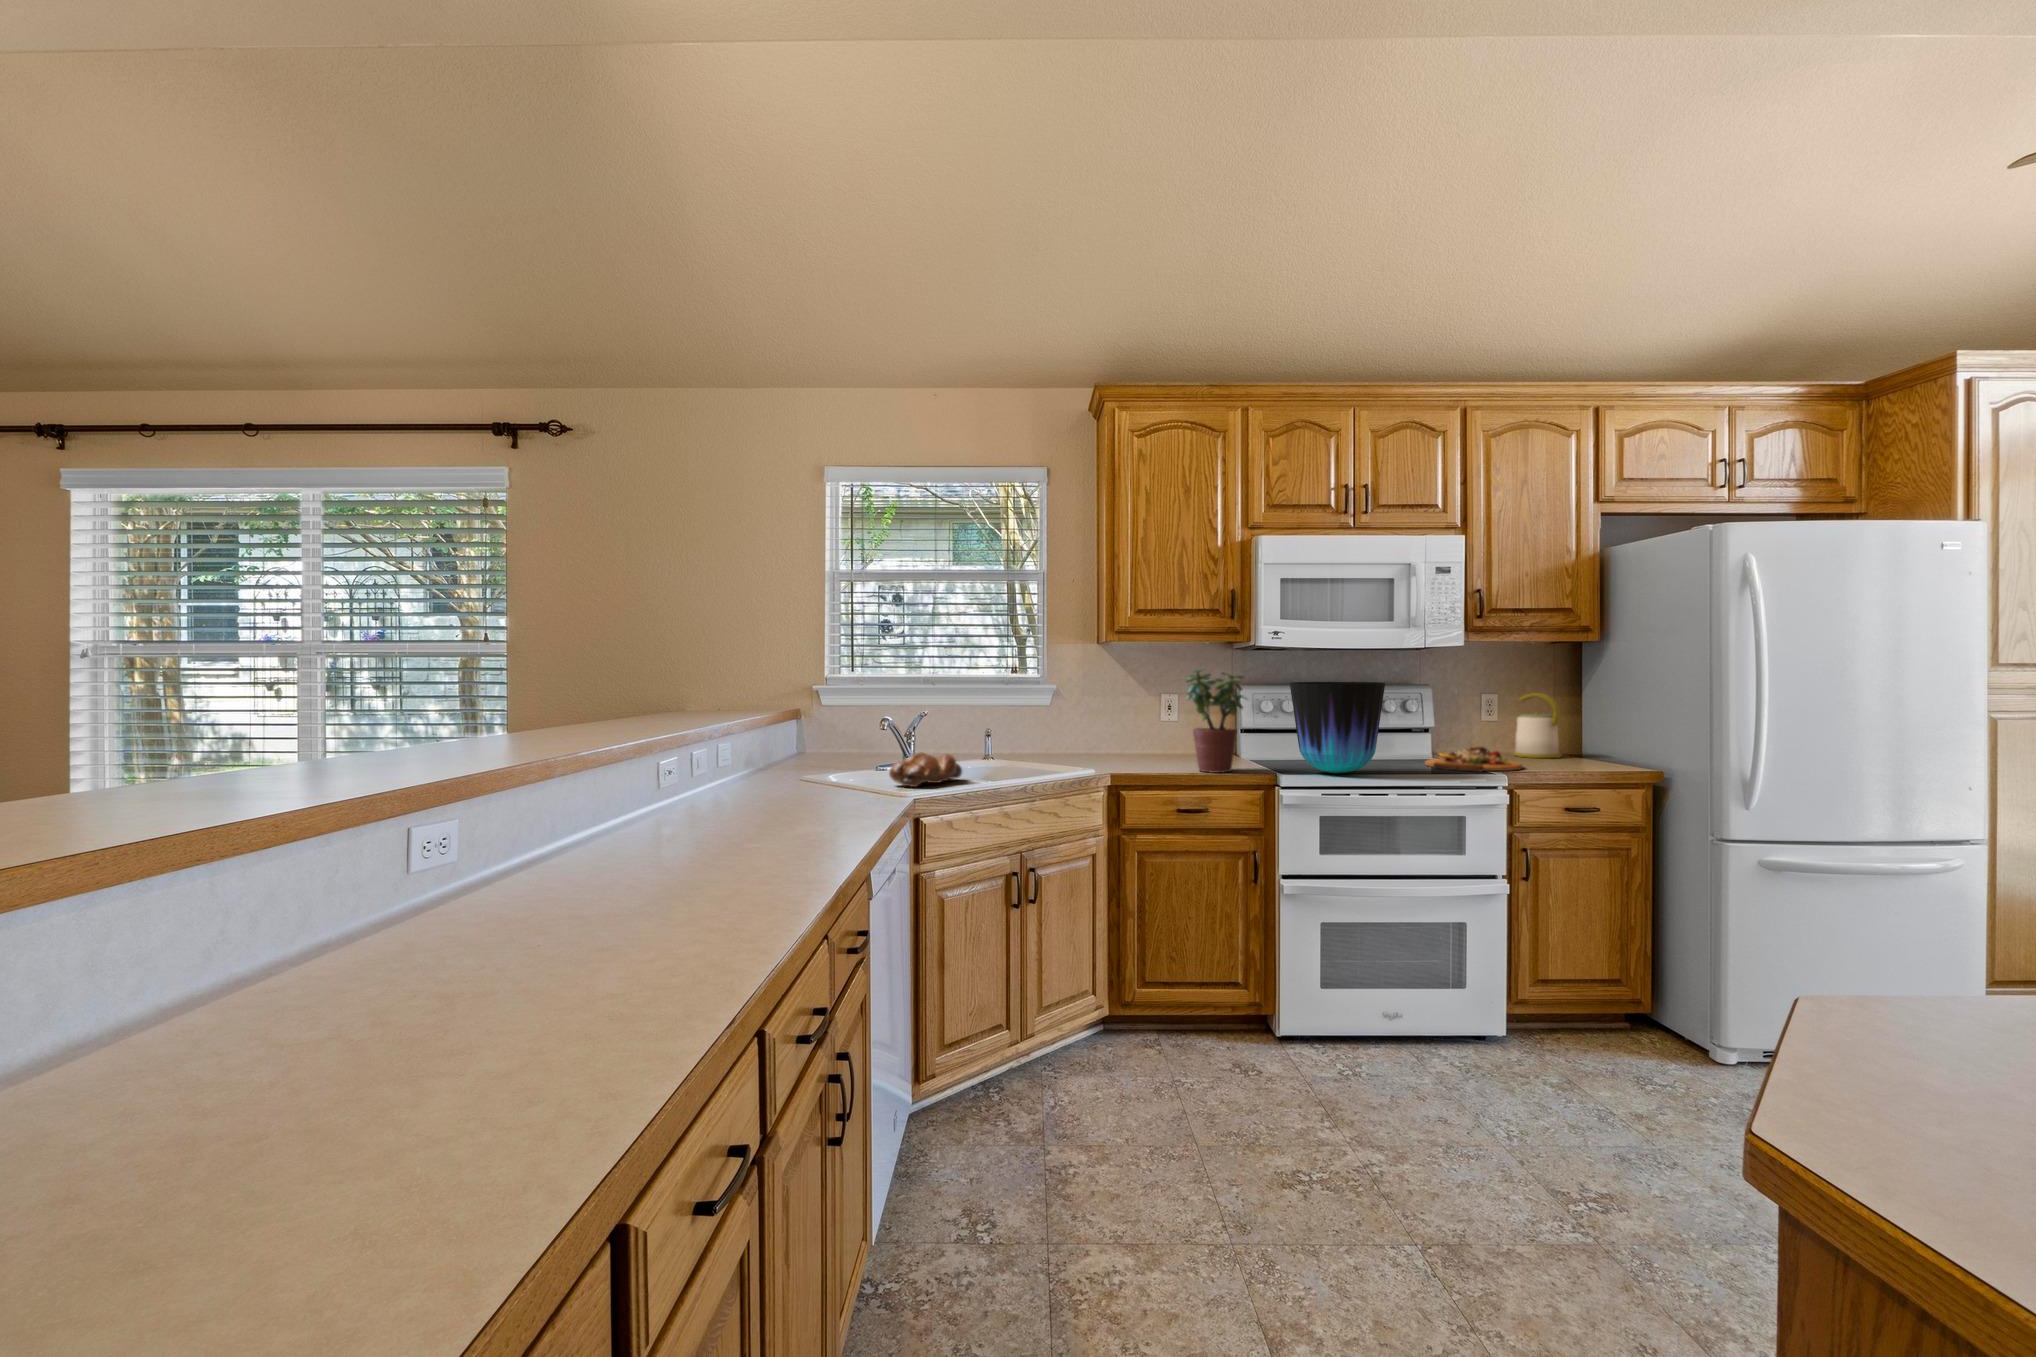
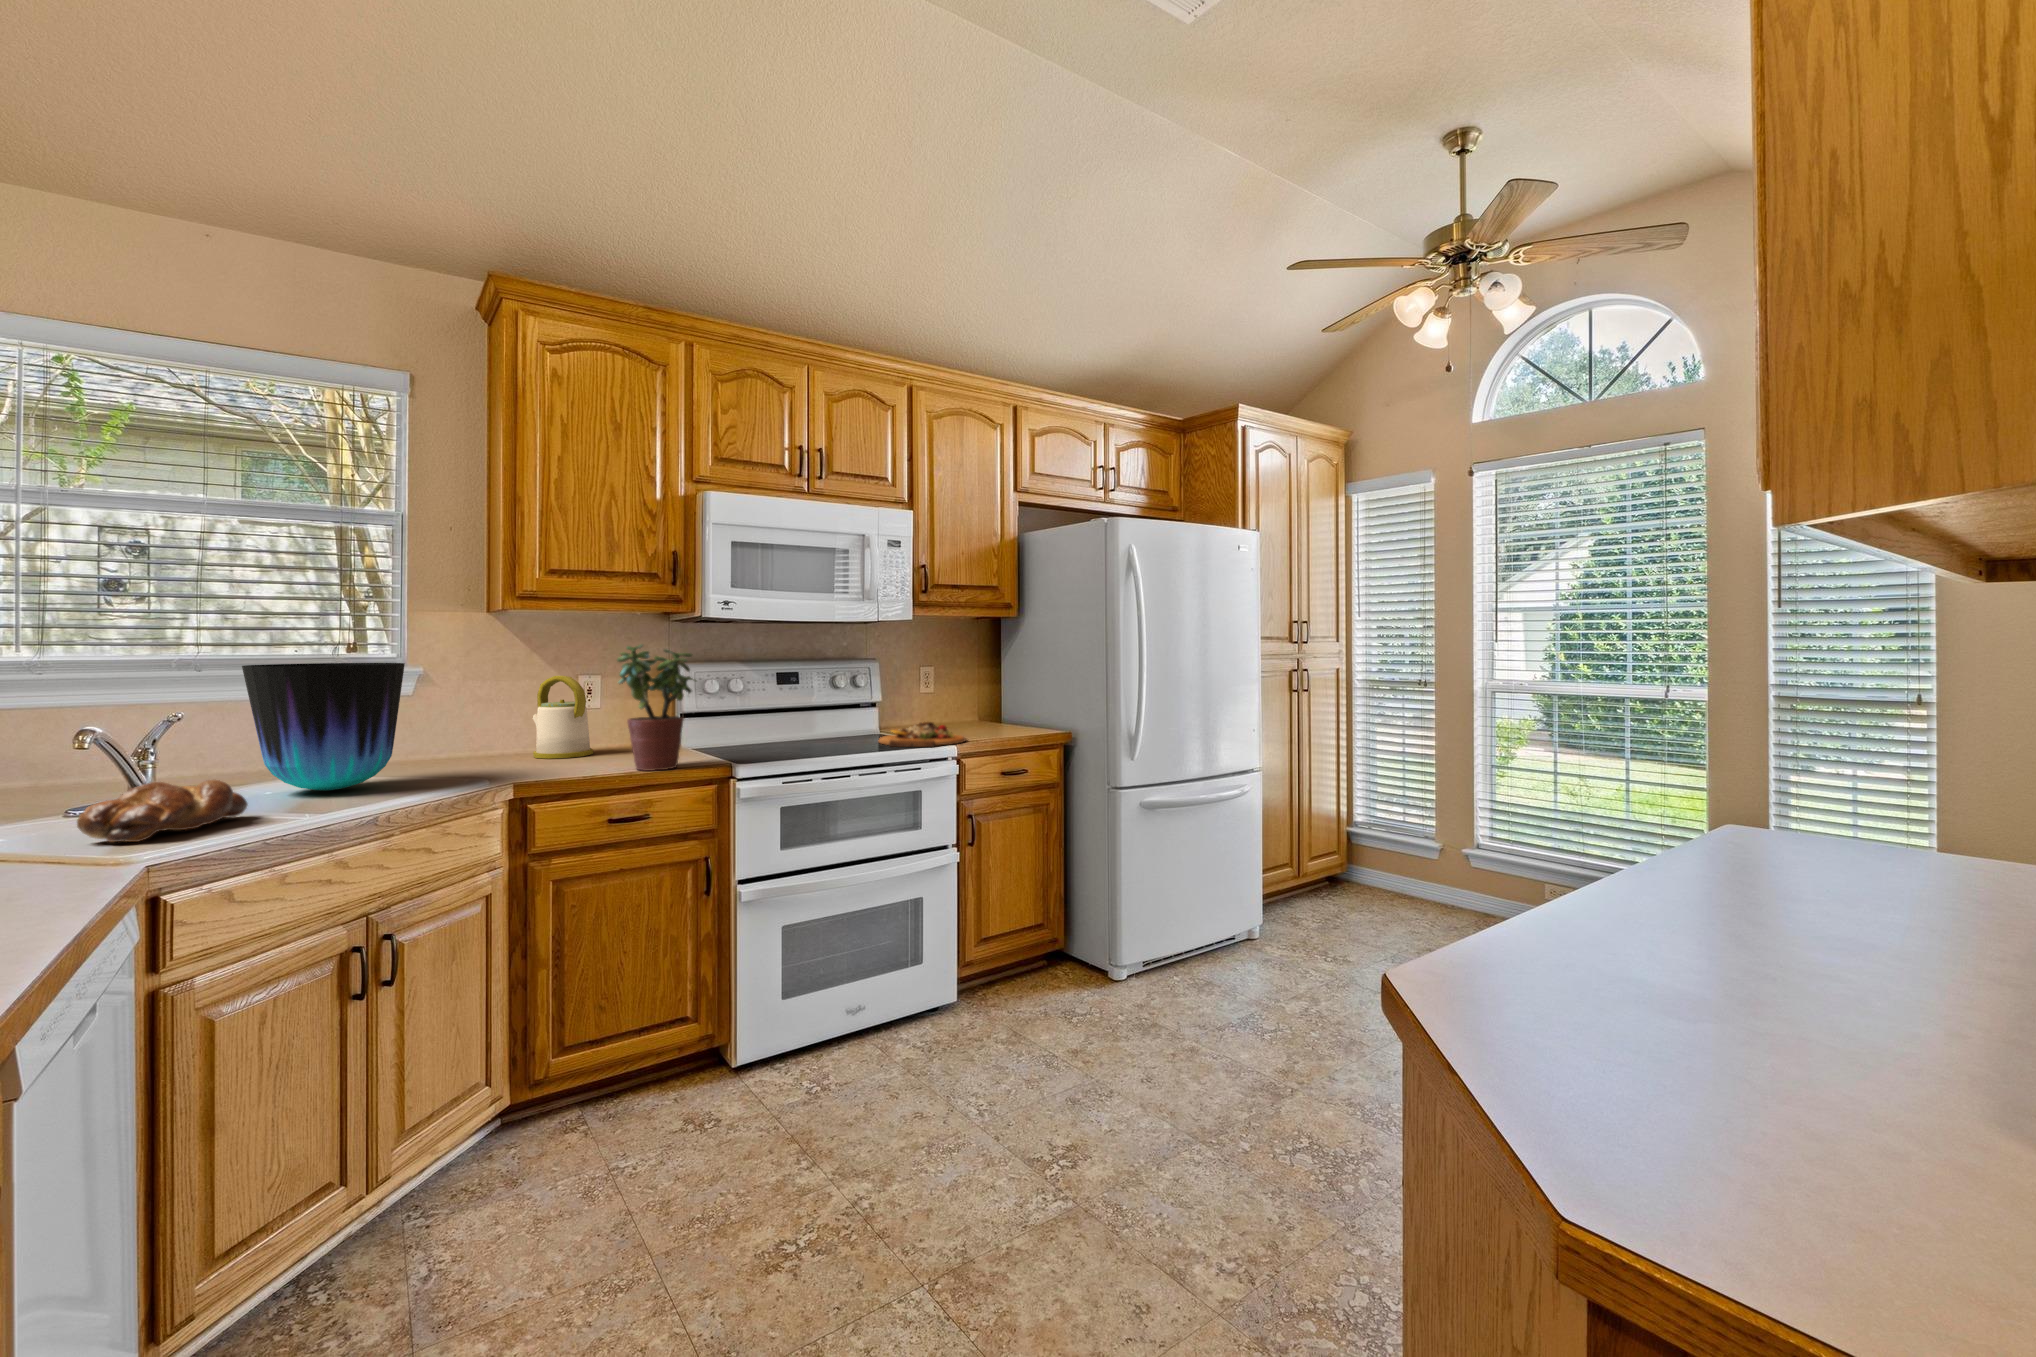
vase: present [1290,682,1385,774] -> present [242,663,405,790]
kettle: present [1513,693,1561,758] -> present [533,676,593,759]

